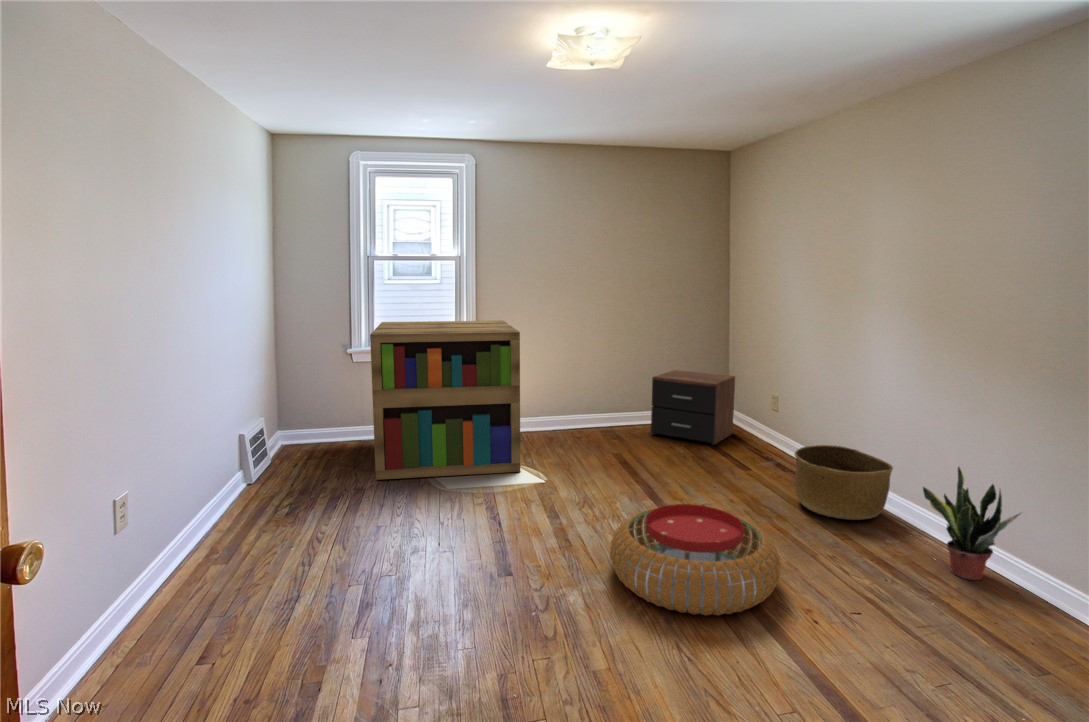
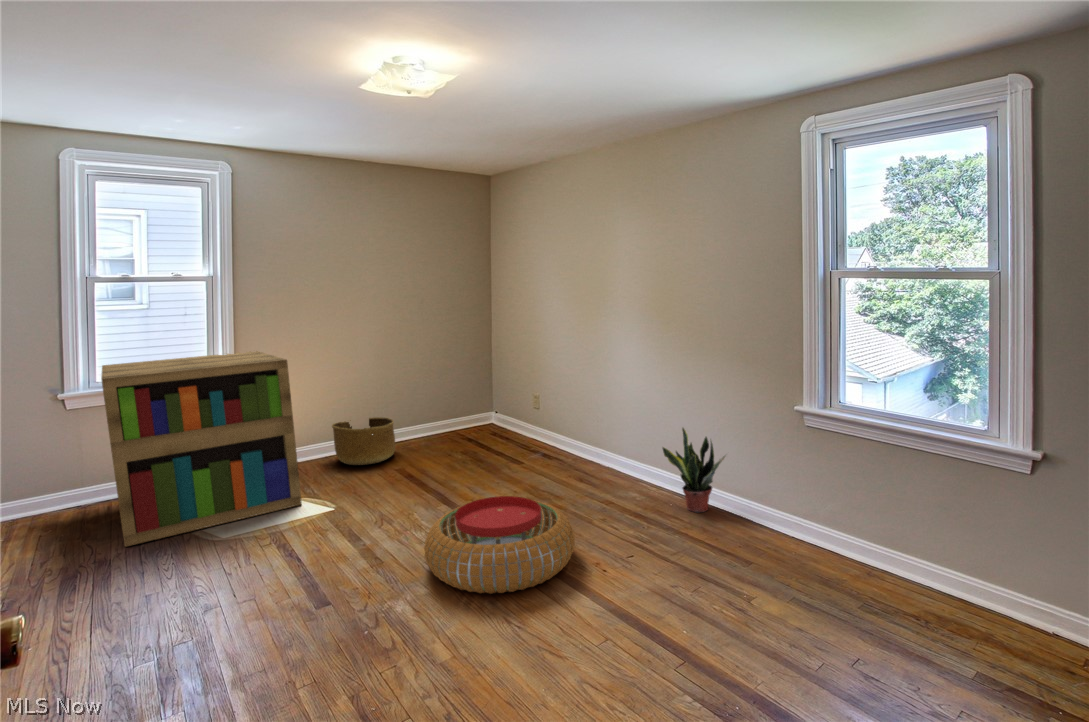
nightstand: present [651,370,735,445] -> none [420,382,497,447]
basket: present [795,445,893,520] -> present [332,417,395,465]

